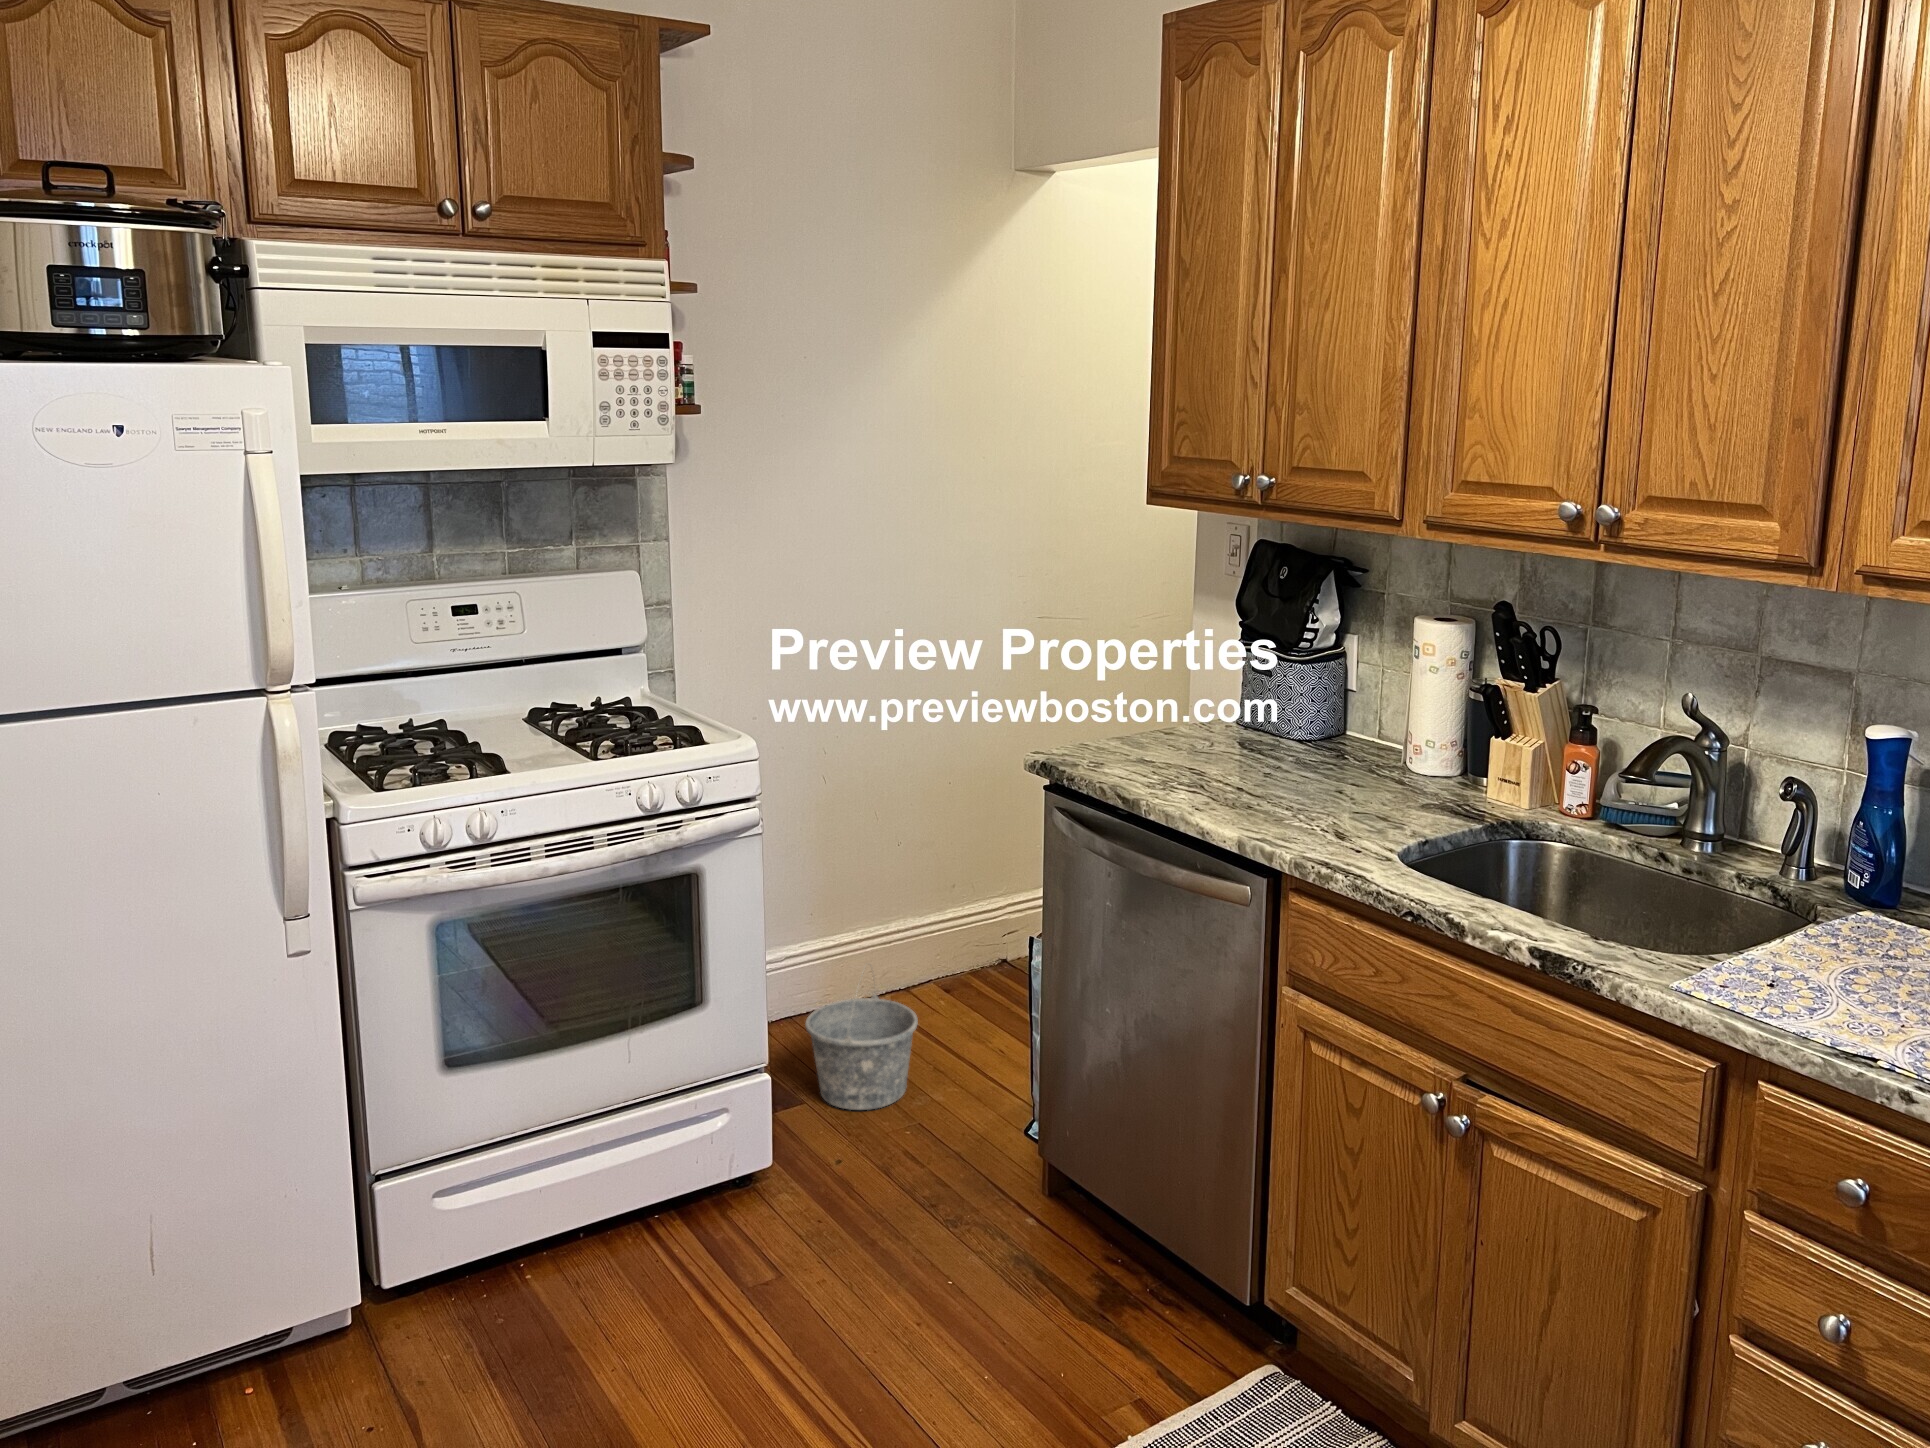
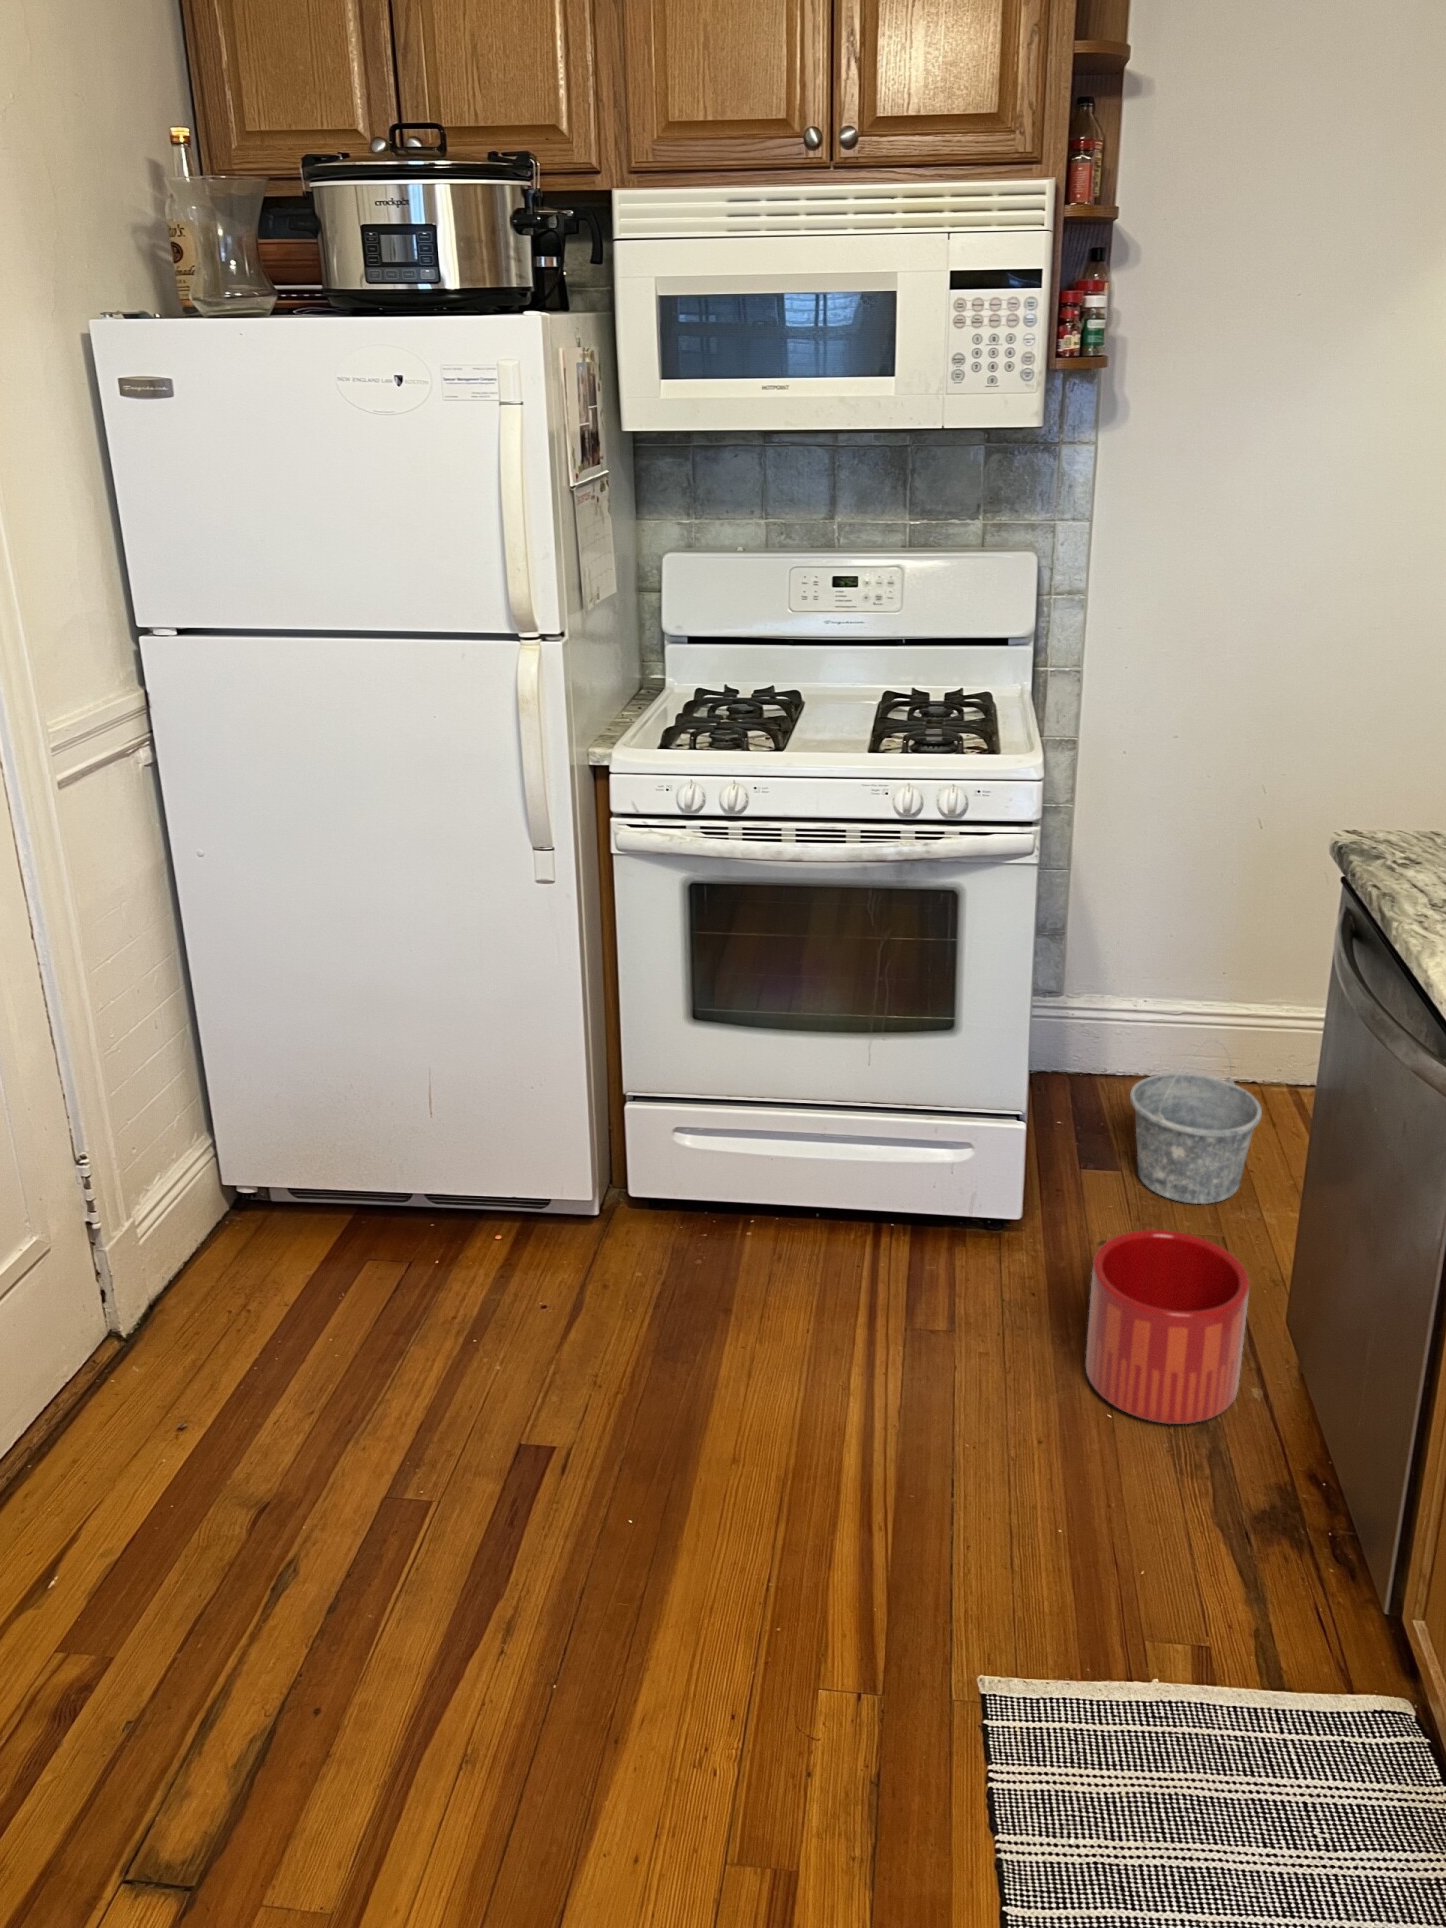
planter: none [899,1111,1026,1274] -> present [1085,1230,1249,1424]

